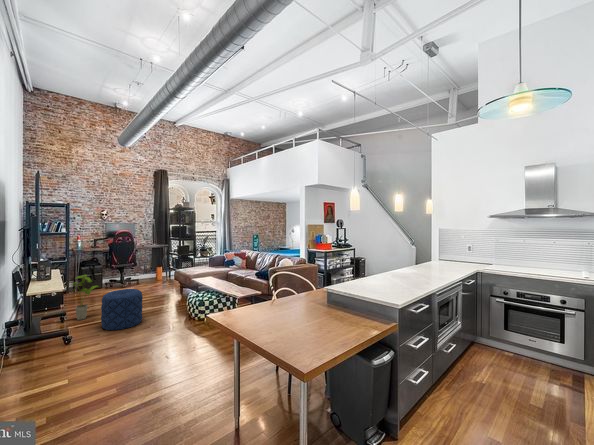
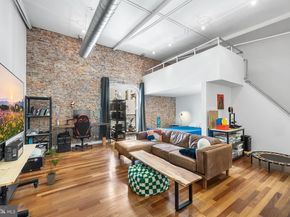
pouf: present [101,289,143,330] -> none [62,163,94,203]

